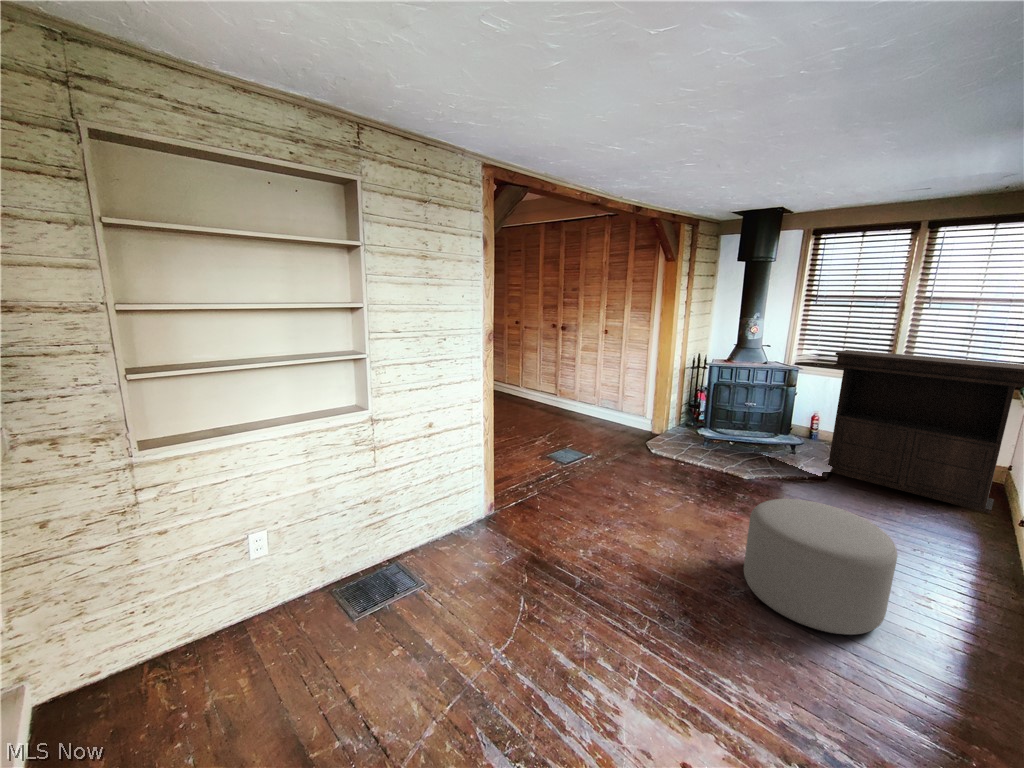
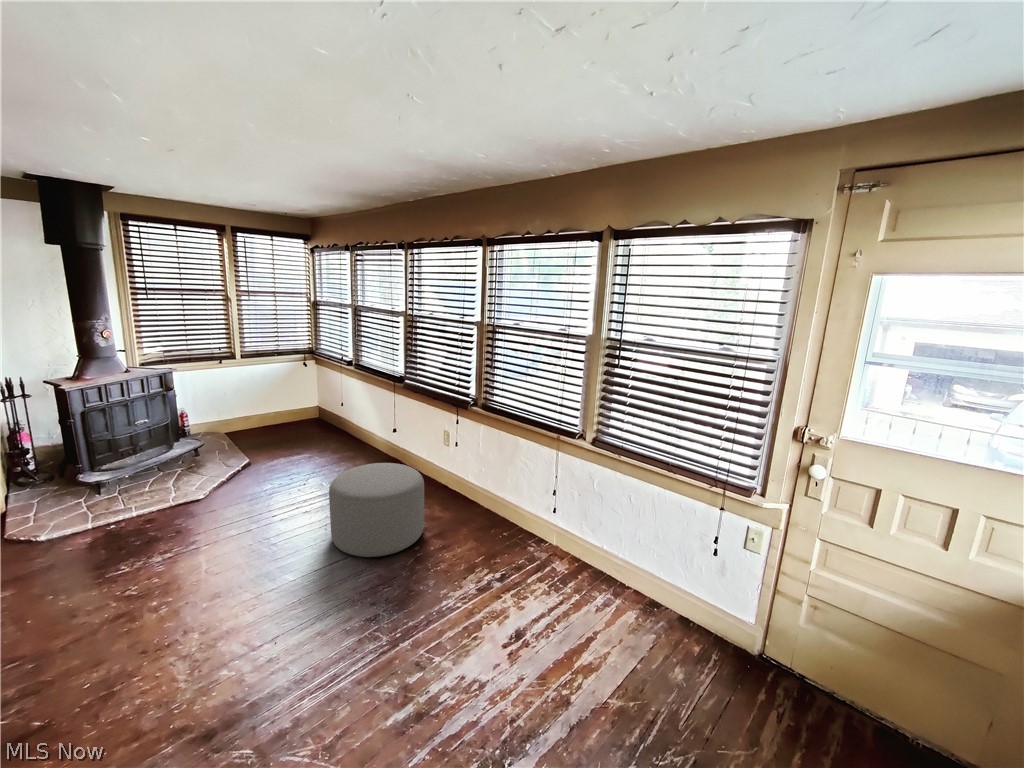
console table: present [828,350,1024,514] -> none [210,338,341,459]

